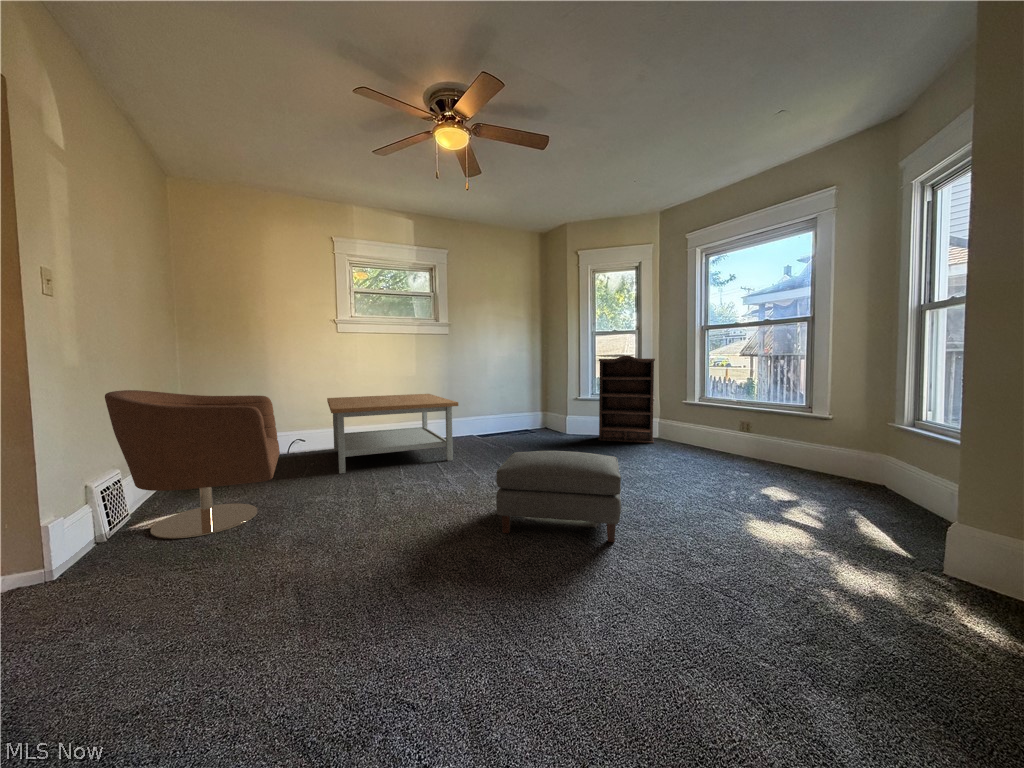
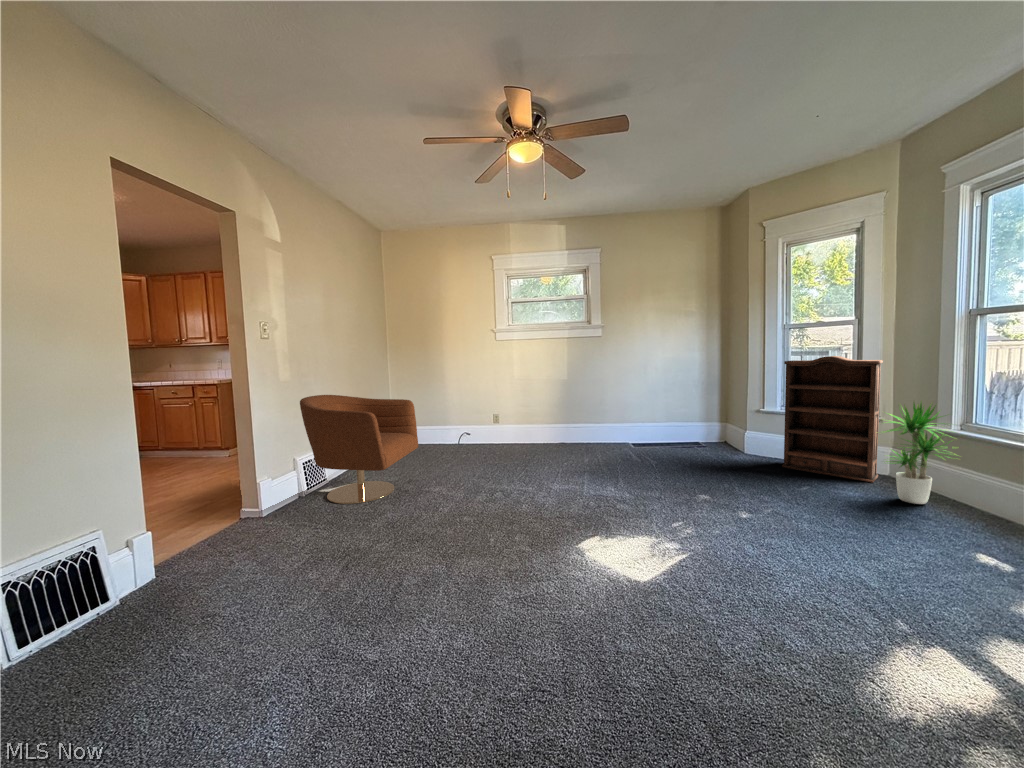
potted plant: none [660,383,706,451] -> present [883,403,948,504]
coffee table: present [327,394,458,474] -> none [466,397,583,469]
ottoman: present [496,451,621,542] -> none [533,476,695,611]

